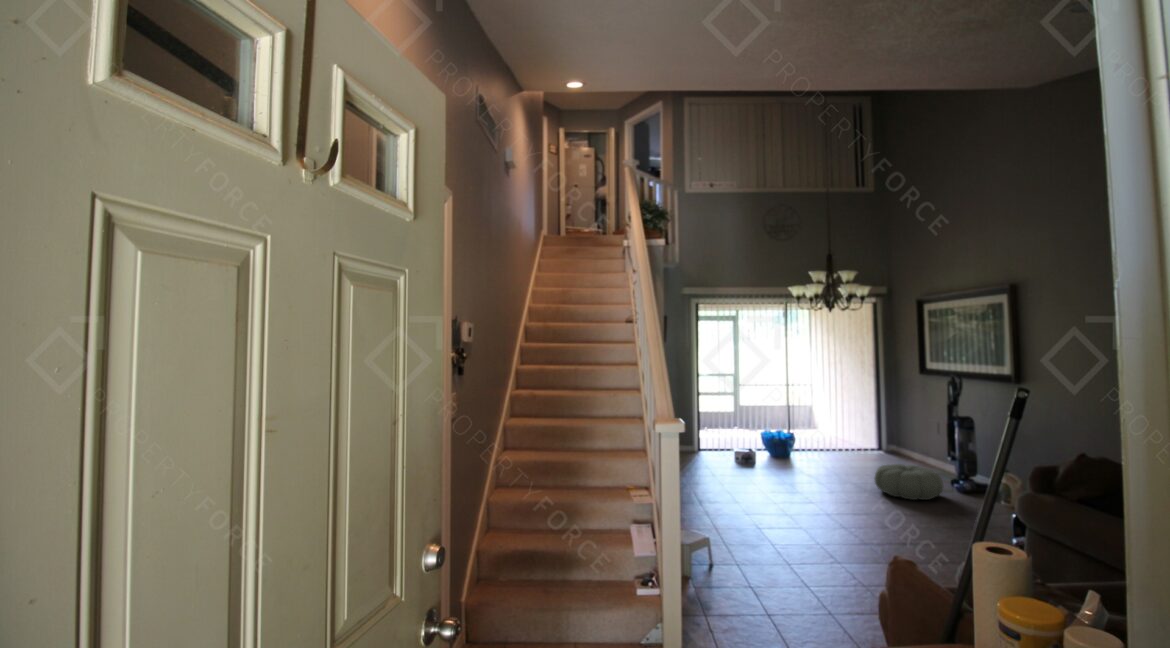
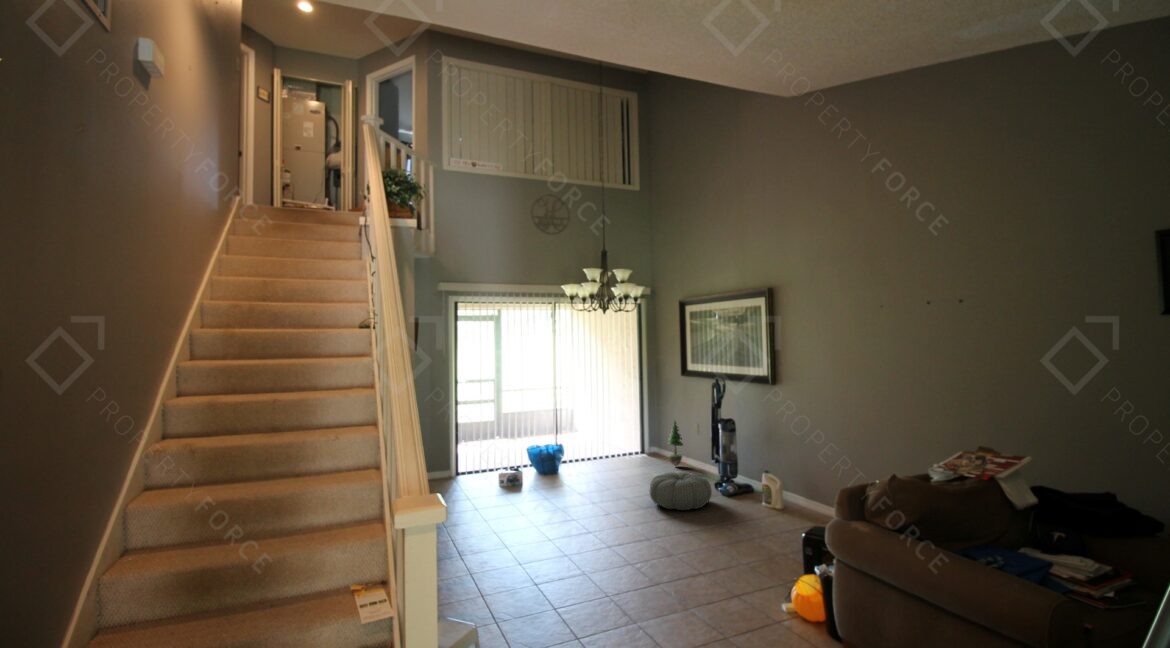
potted tree: none [903,417,922,463] -> present [668,421,683,466]

